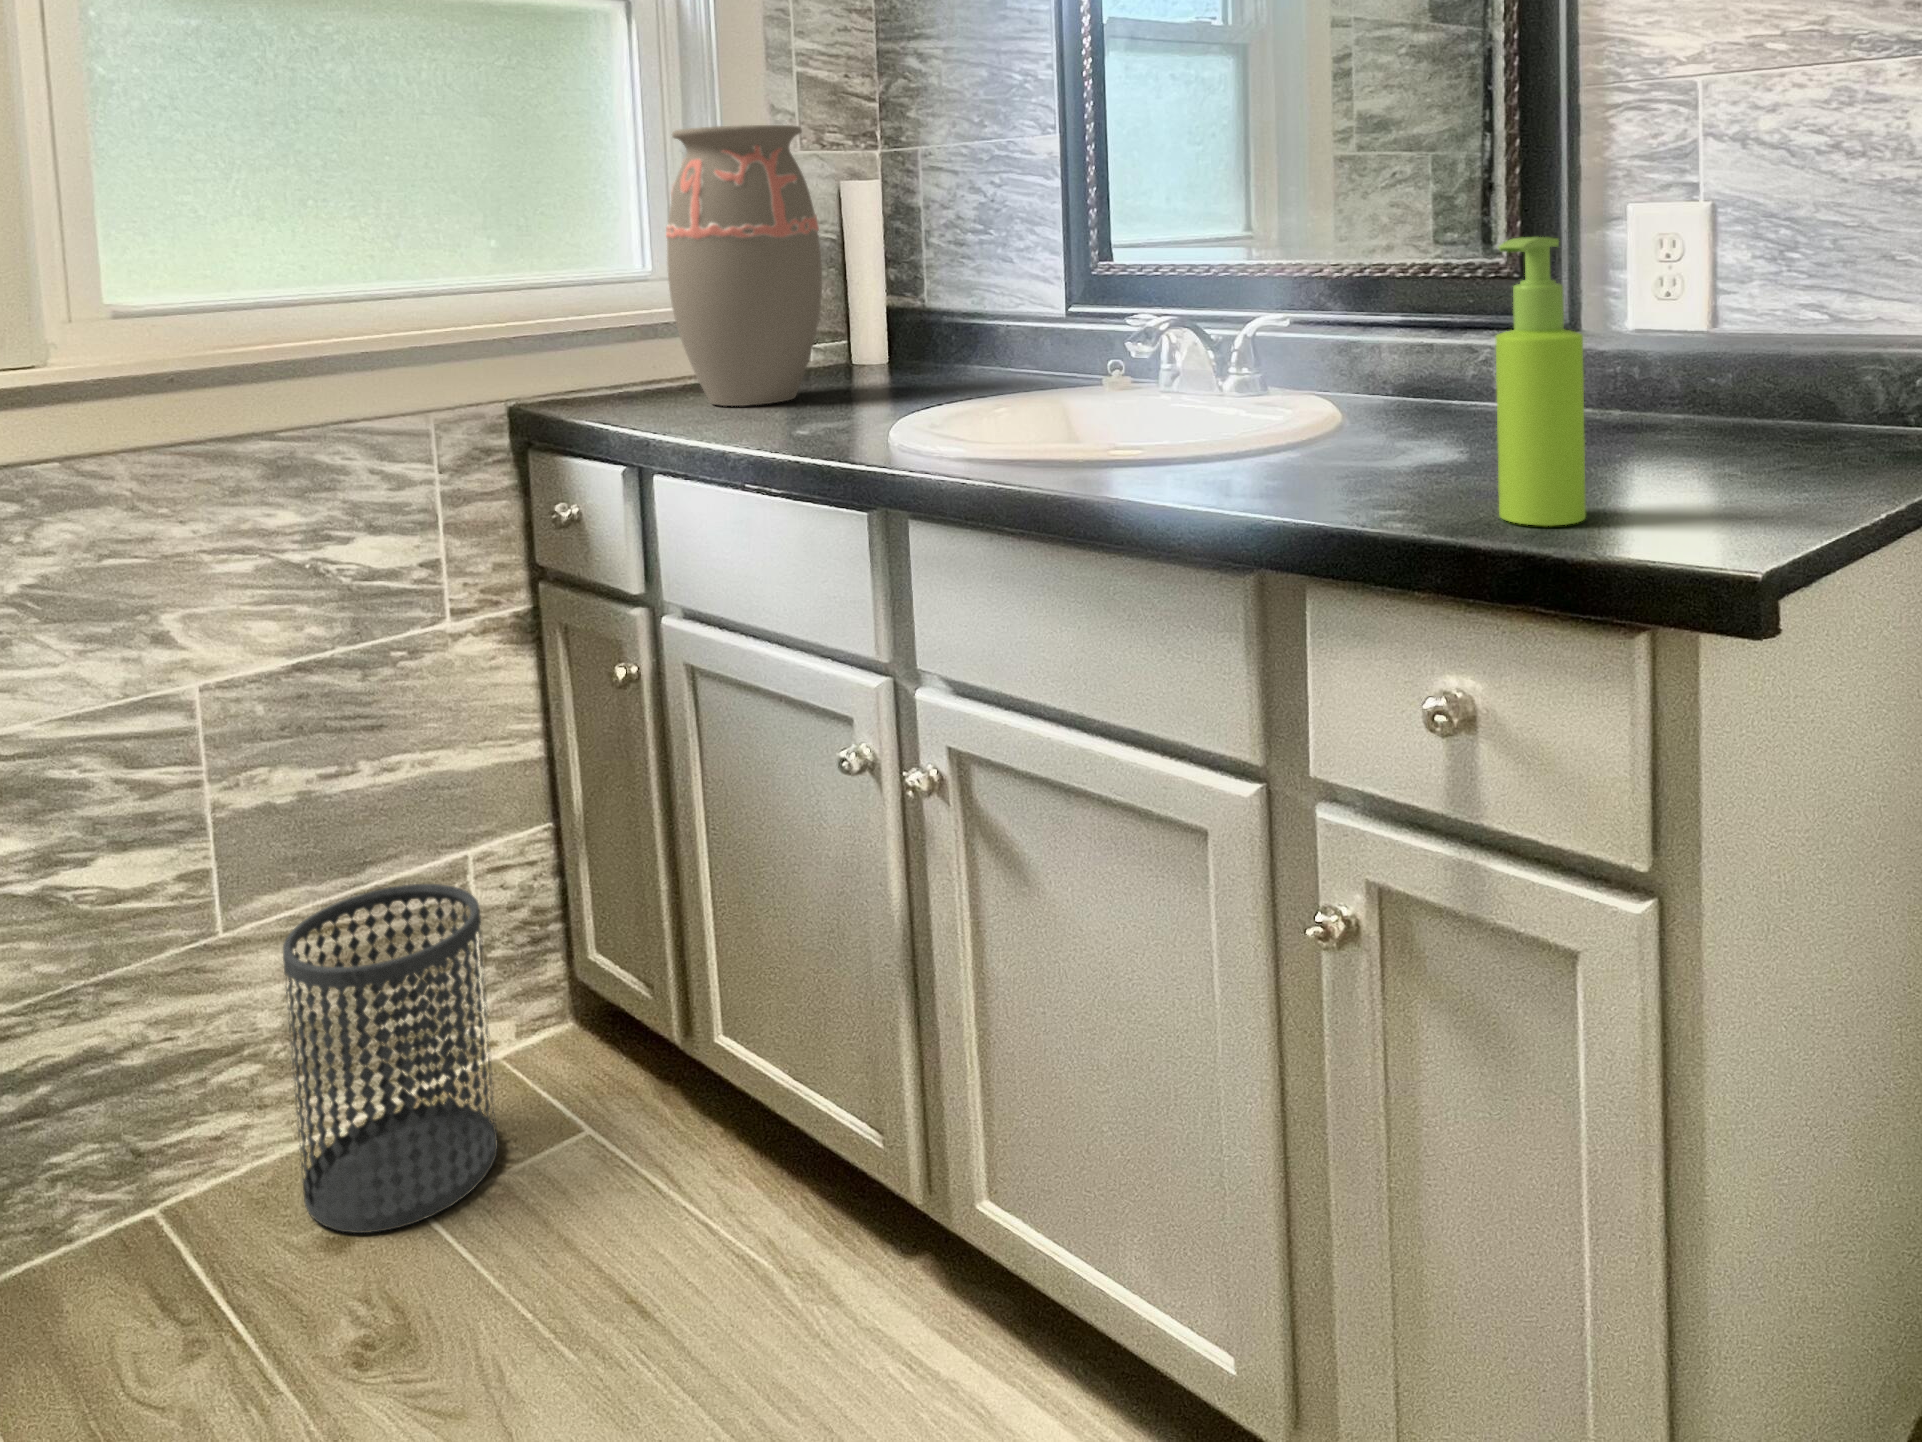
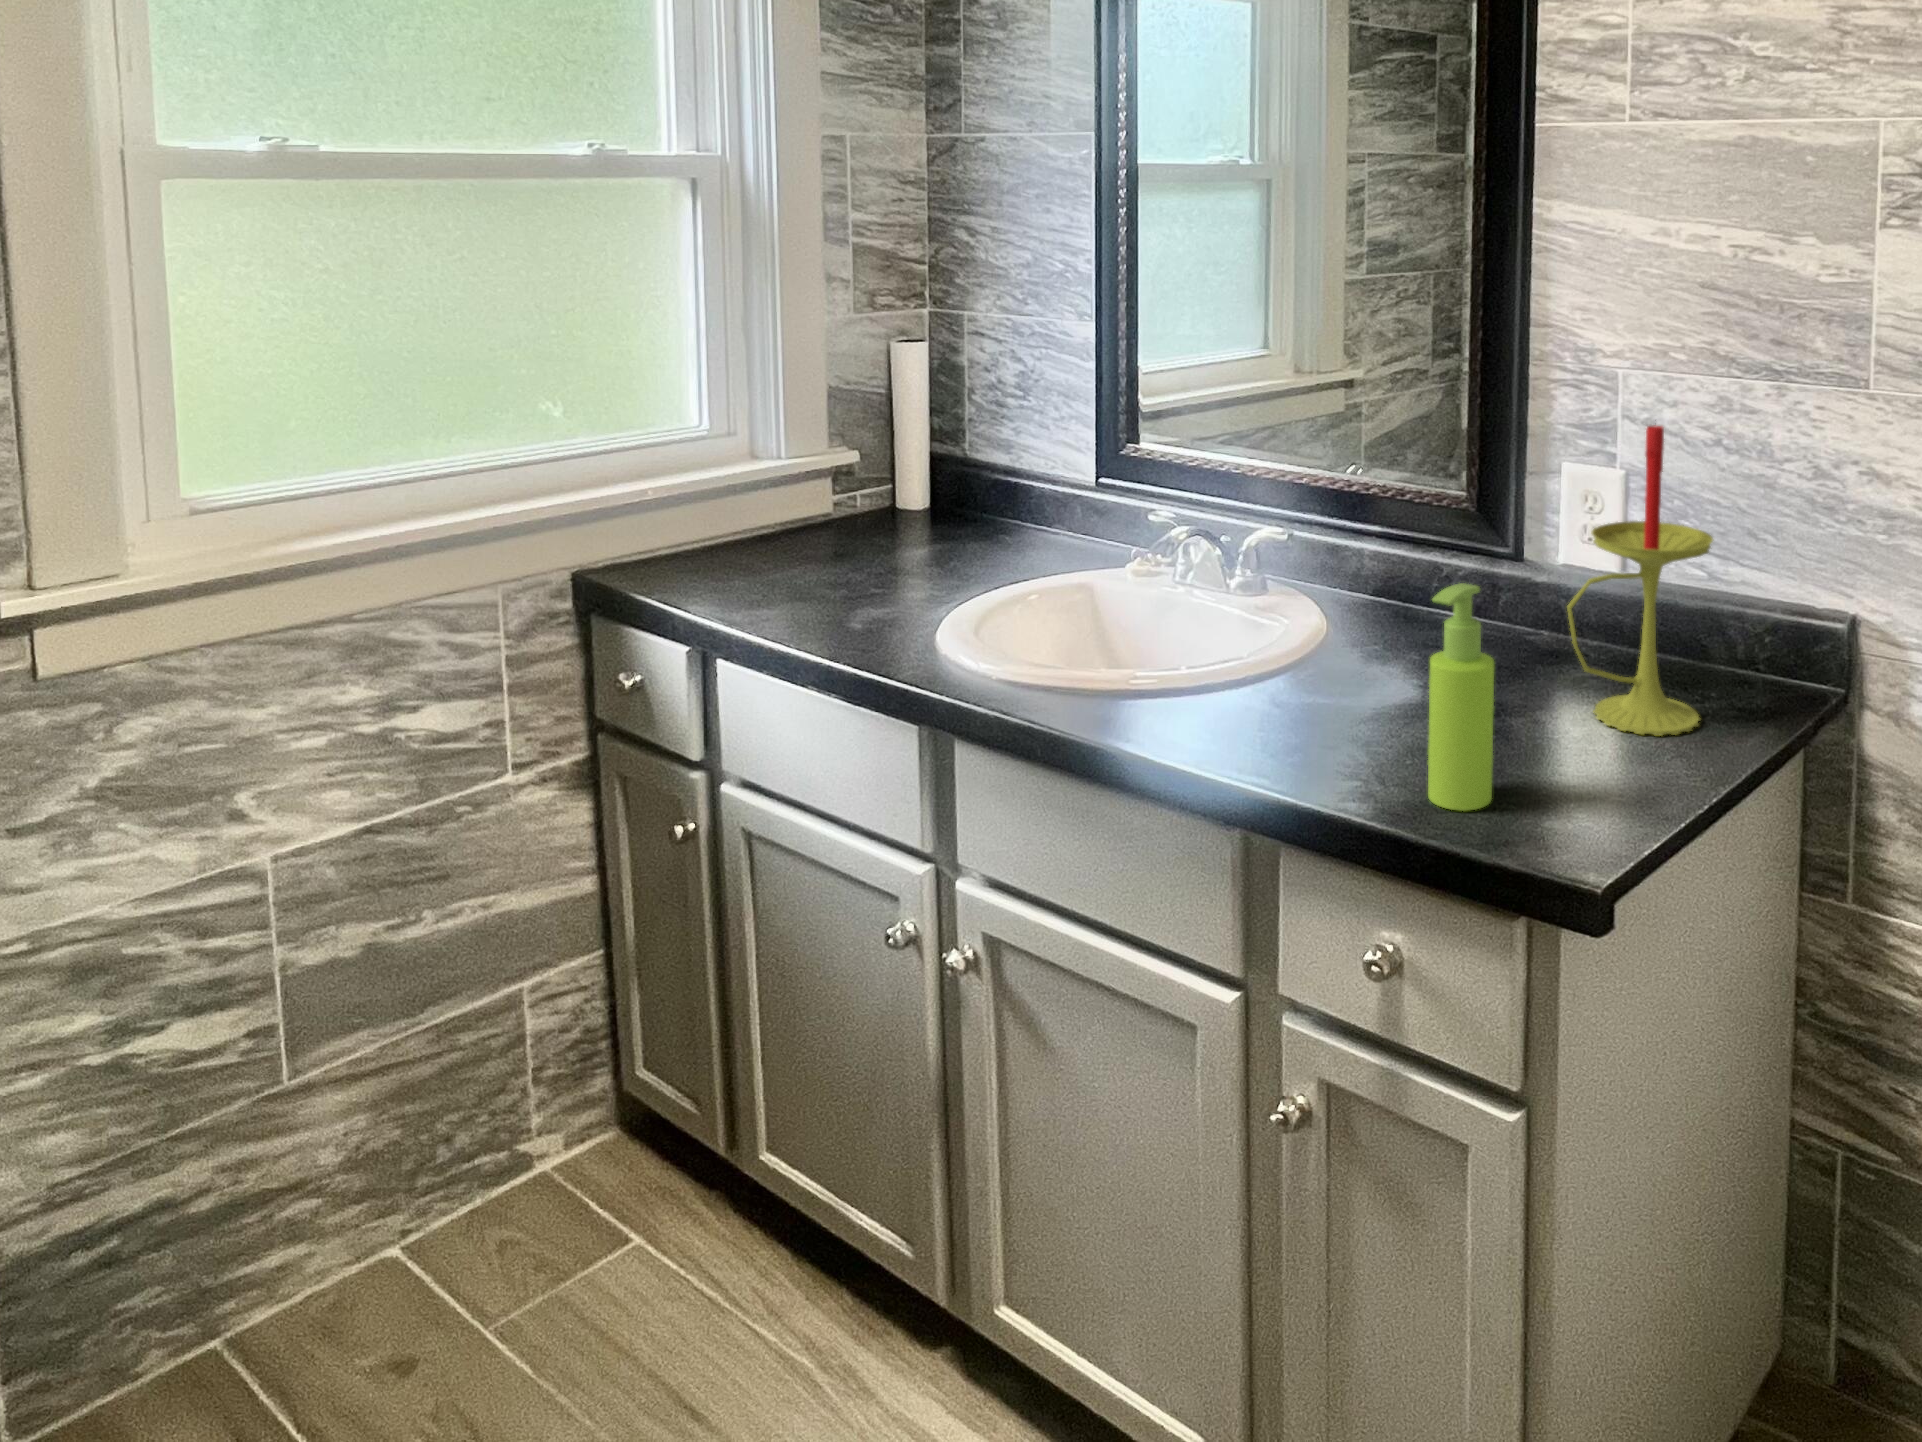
candle: none [1659,73,1853,473] -> present [1567,425,1713,736]
decorative vase: present [666,125,822,406] -> none [733,320,877,580]
wastebasket: present [283,884,498,1233] -> none [352,1024,553,1354]

